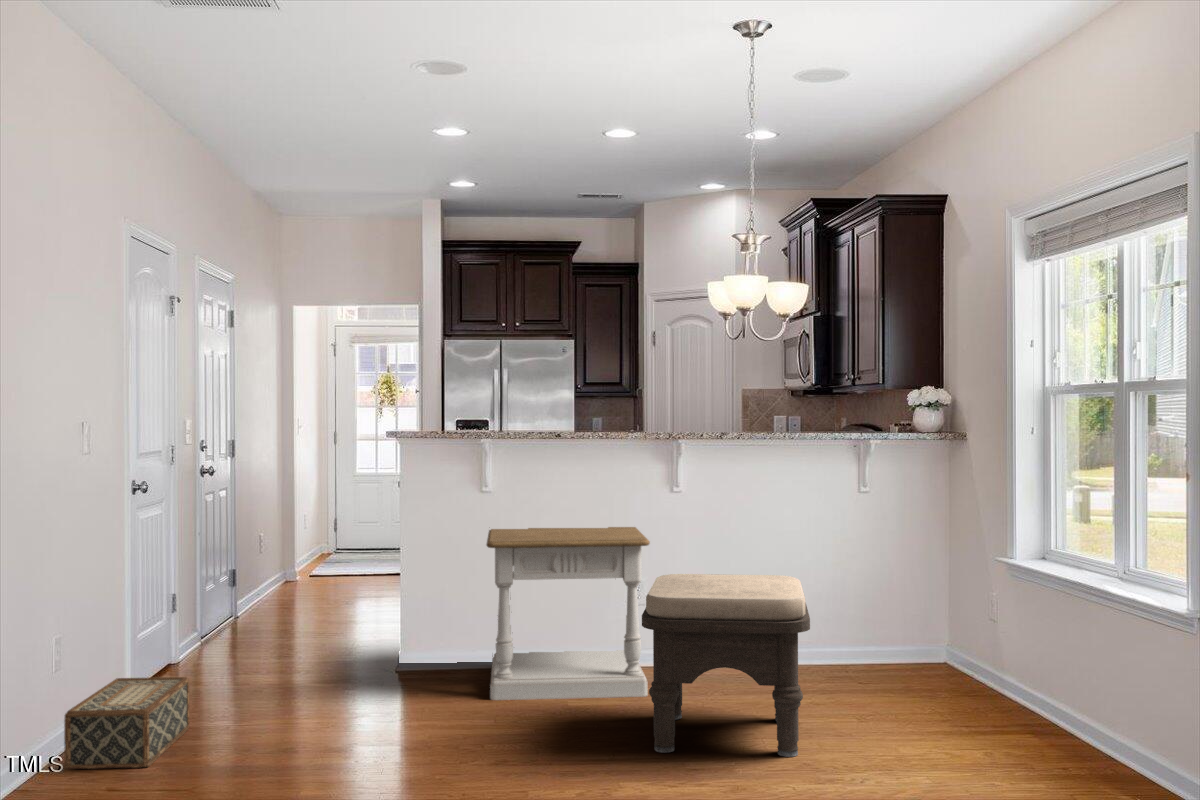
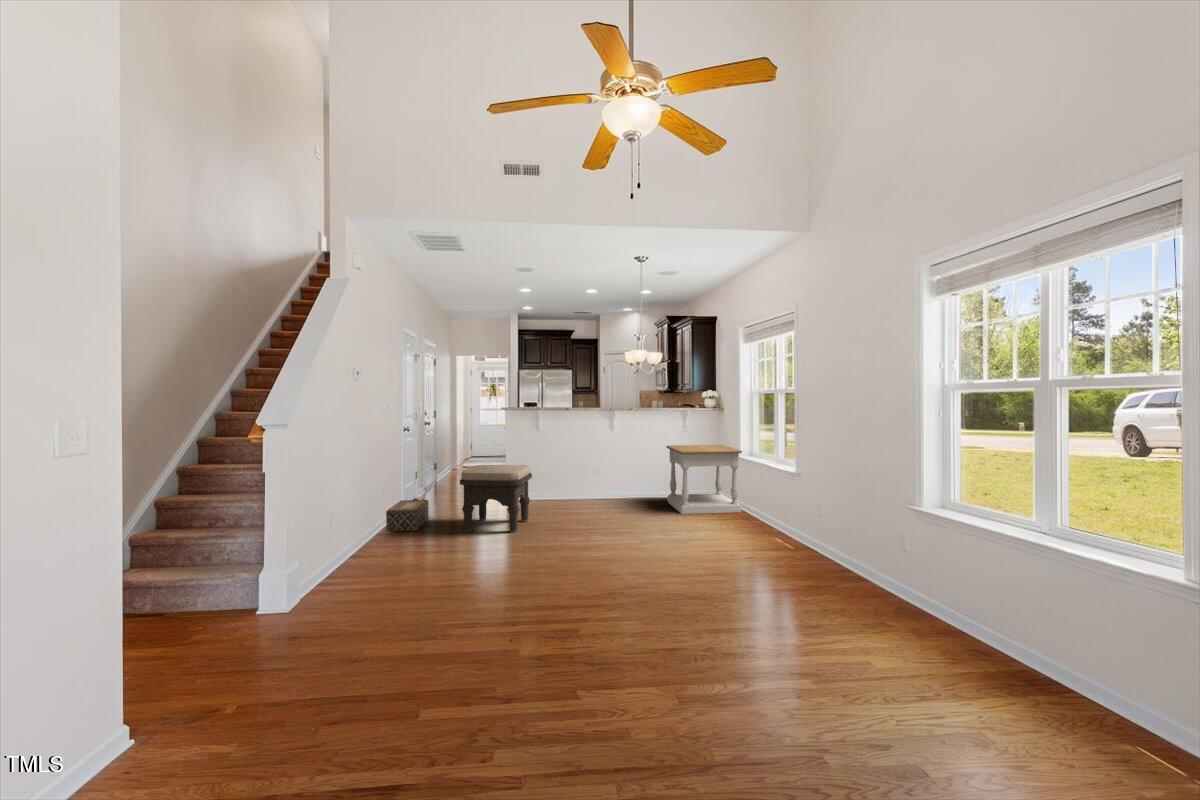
side table: present [487,527,650,700] -> present [666,445,742,514]
ottoman: present [642,574,810,757] -> present [460,465,532,533]

